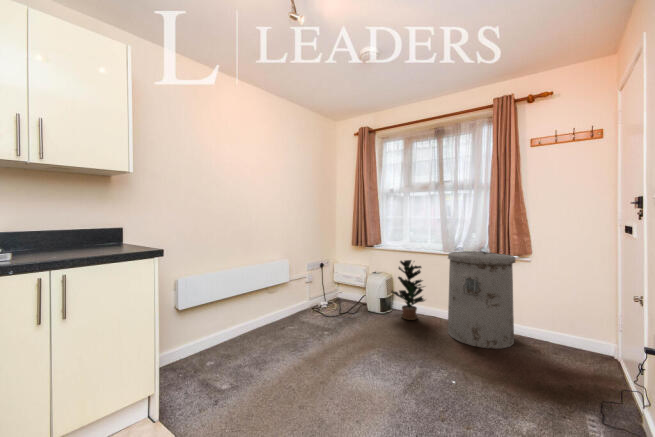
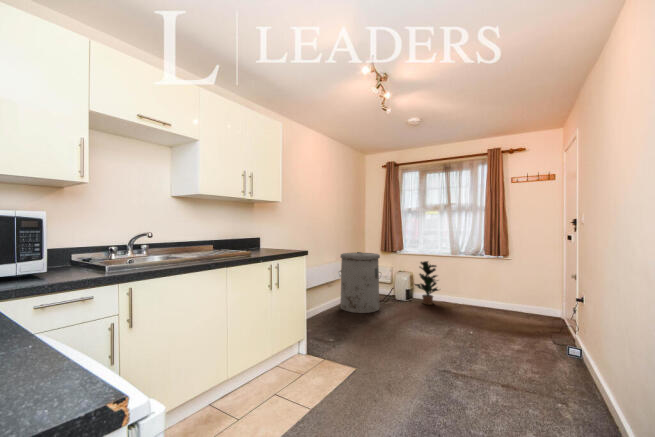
trash can: present [448,251,516,349] -> present [340,252,380,313]

